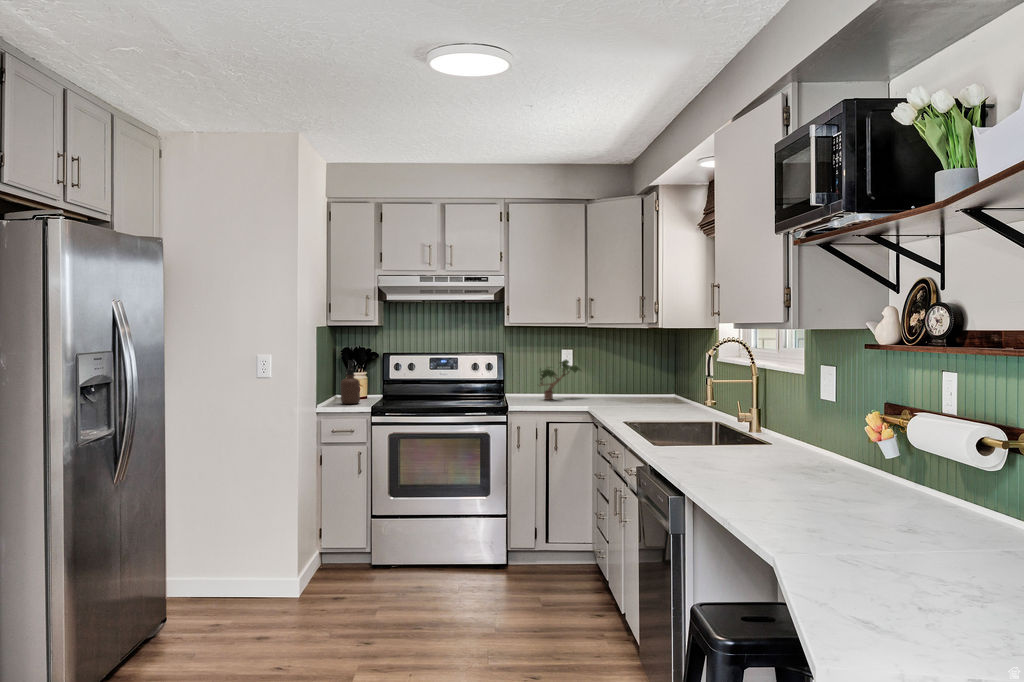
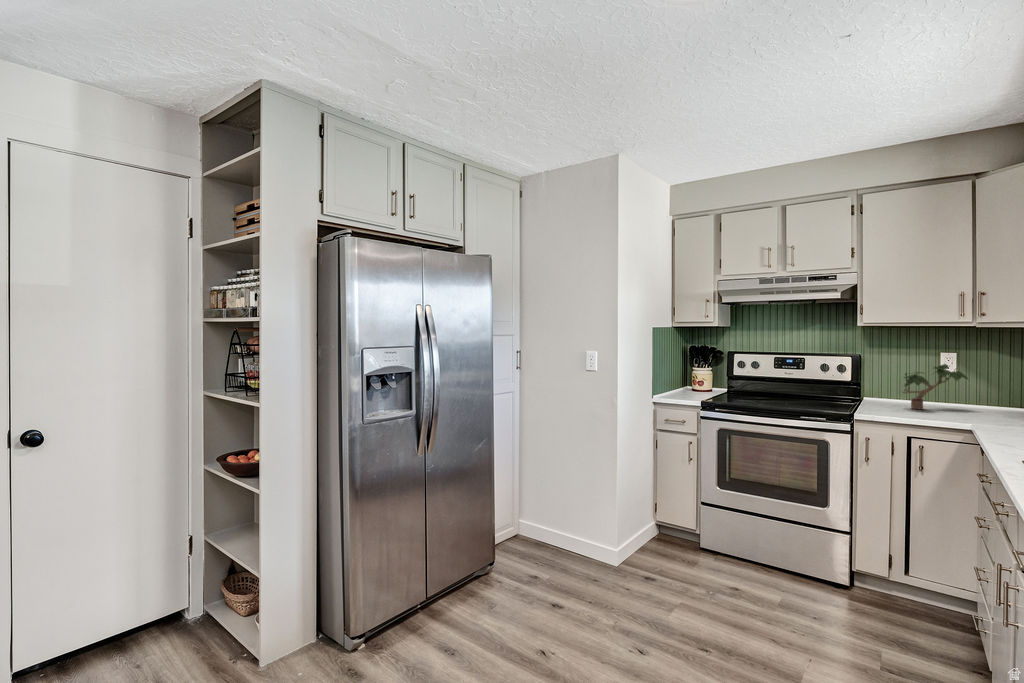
soap dispenser: present [341,361,360,404] -> none [681,358,699,397]

